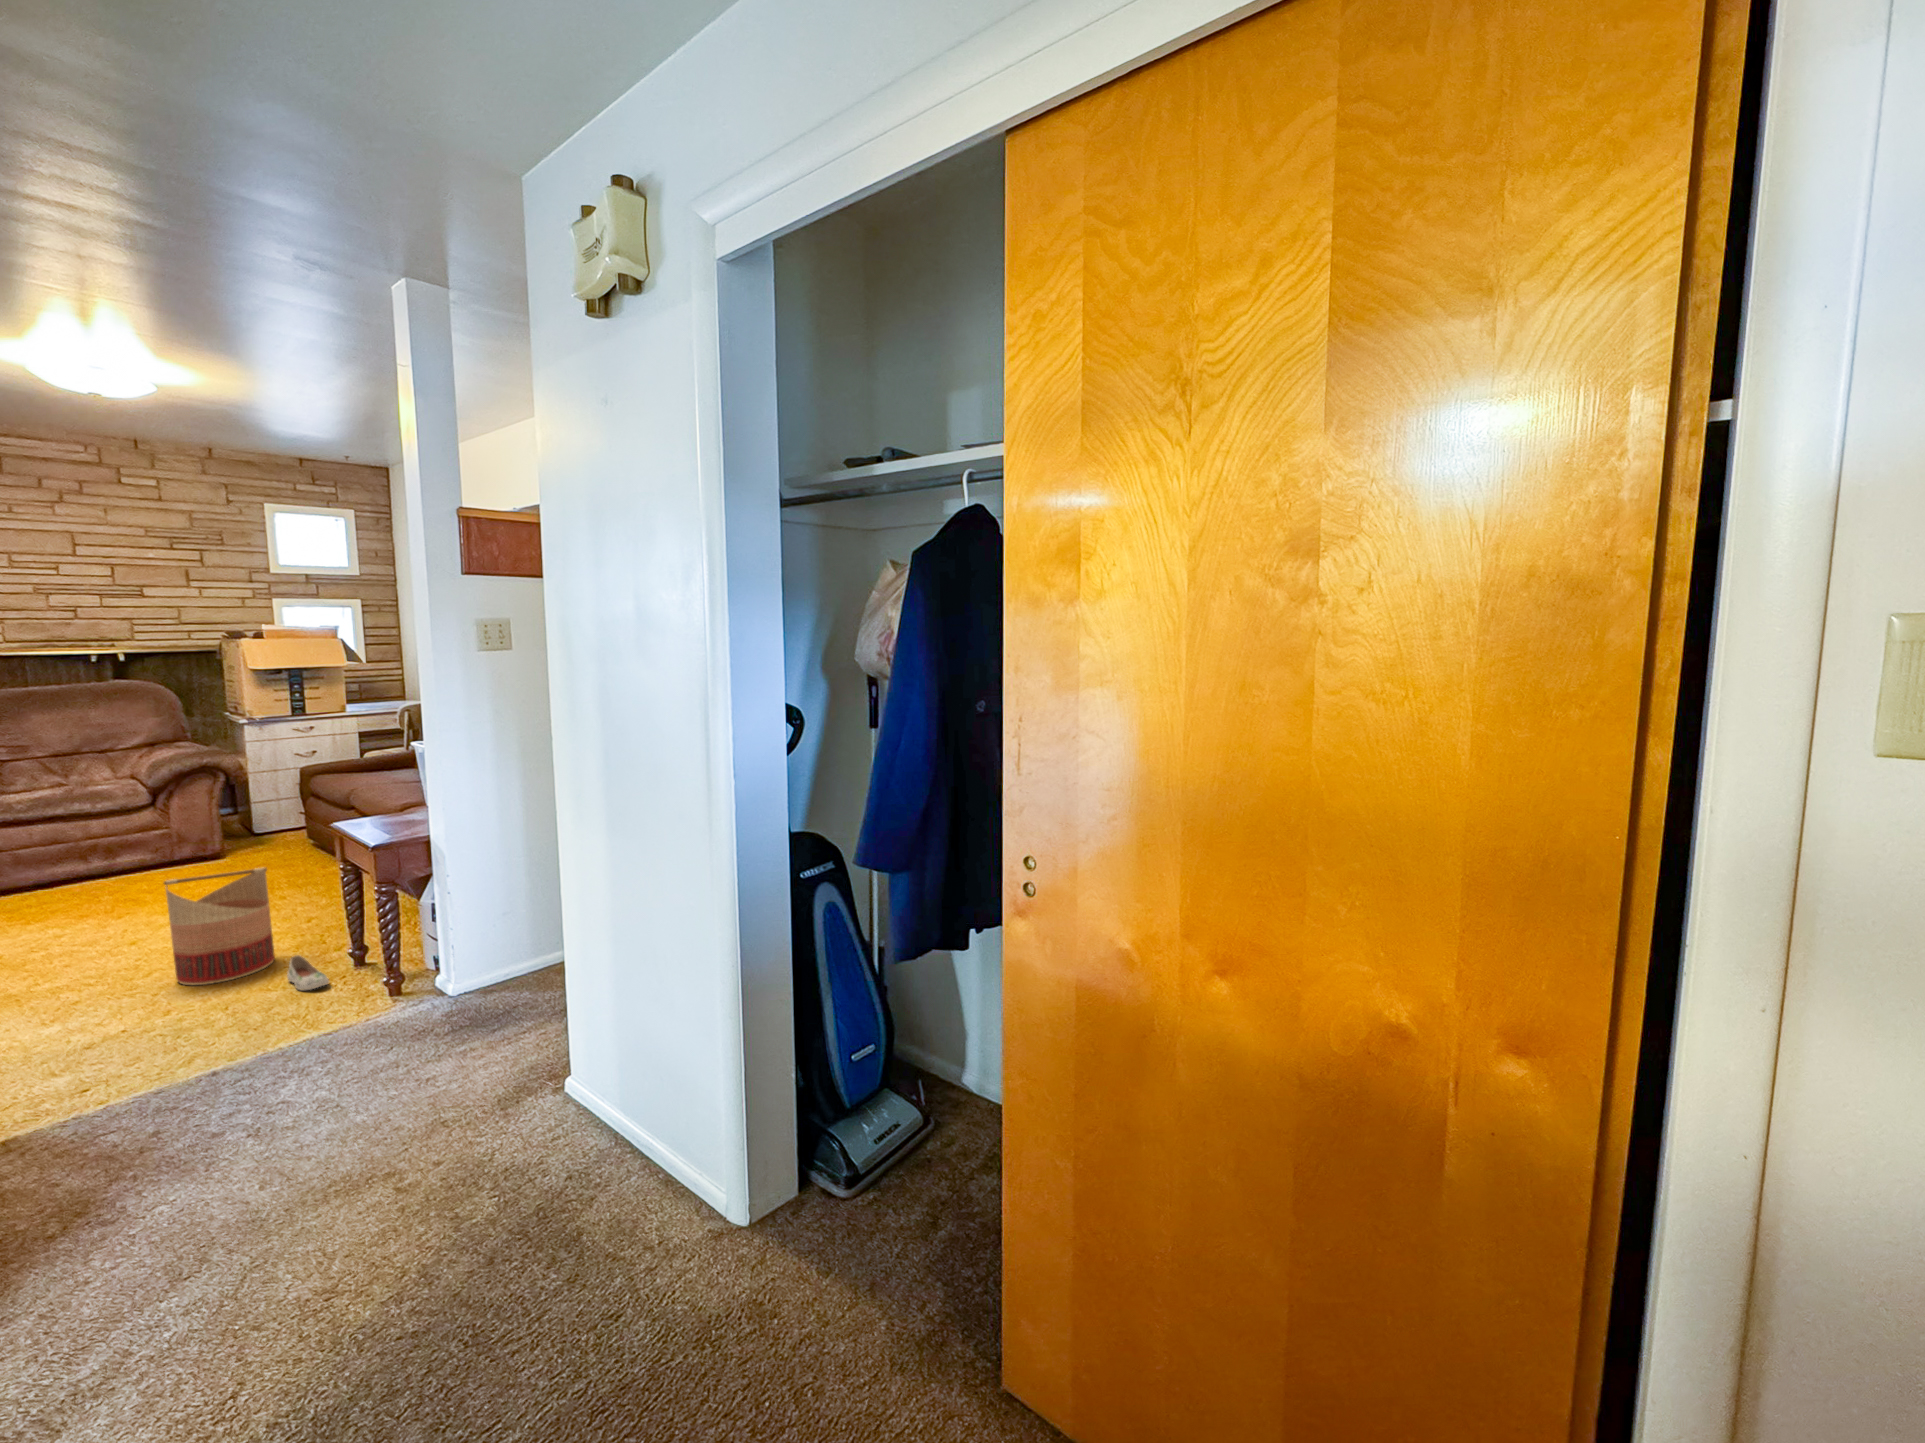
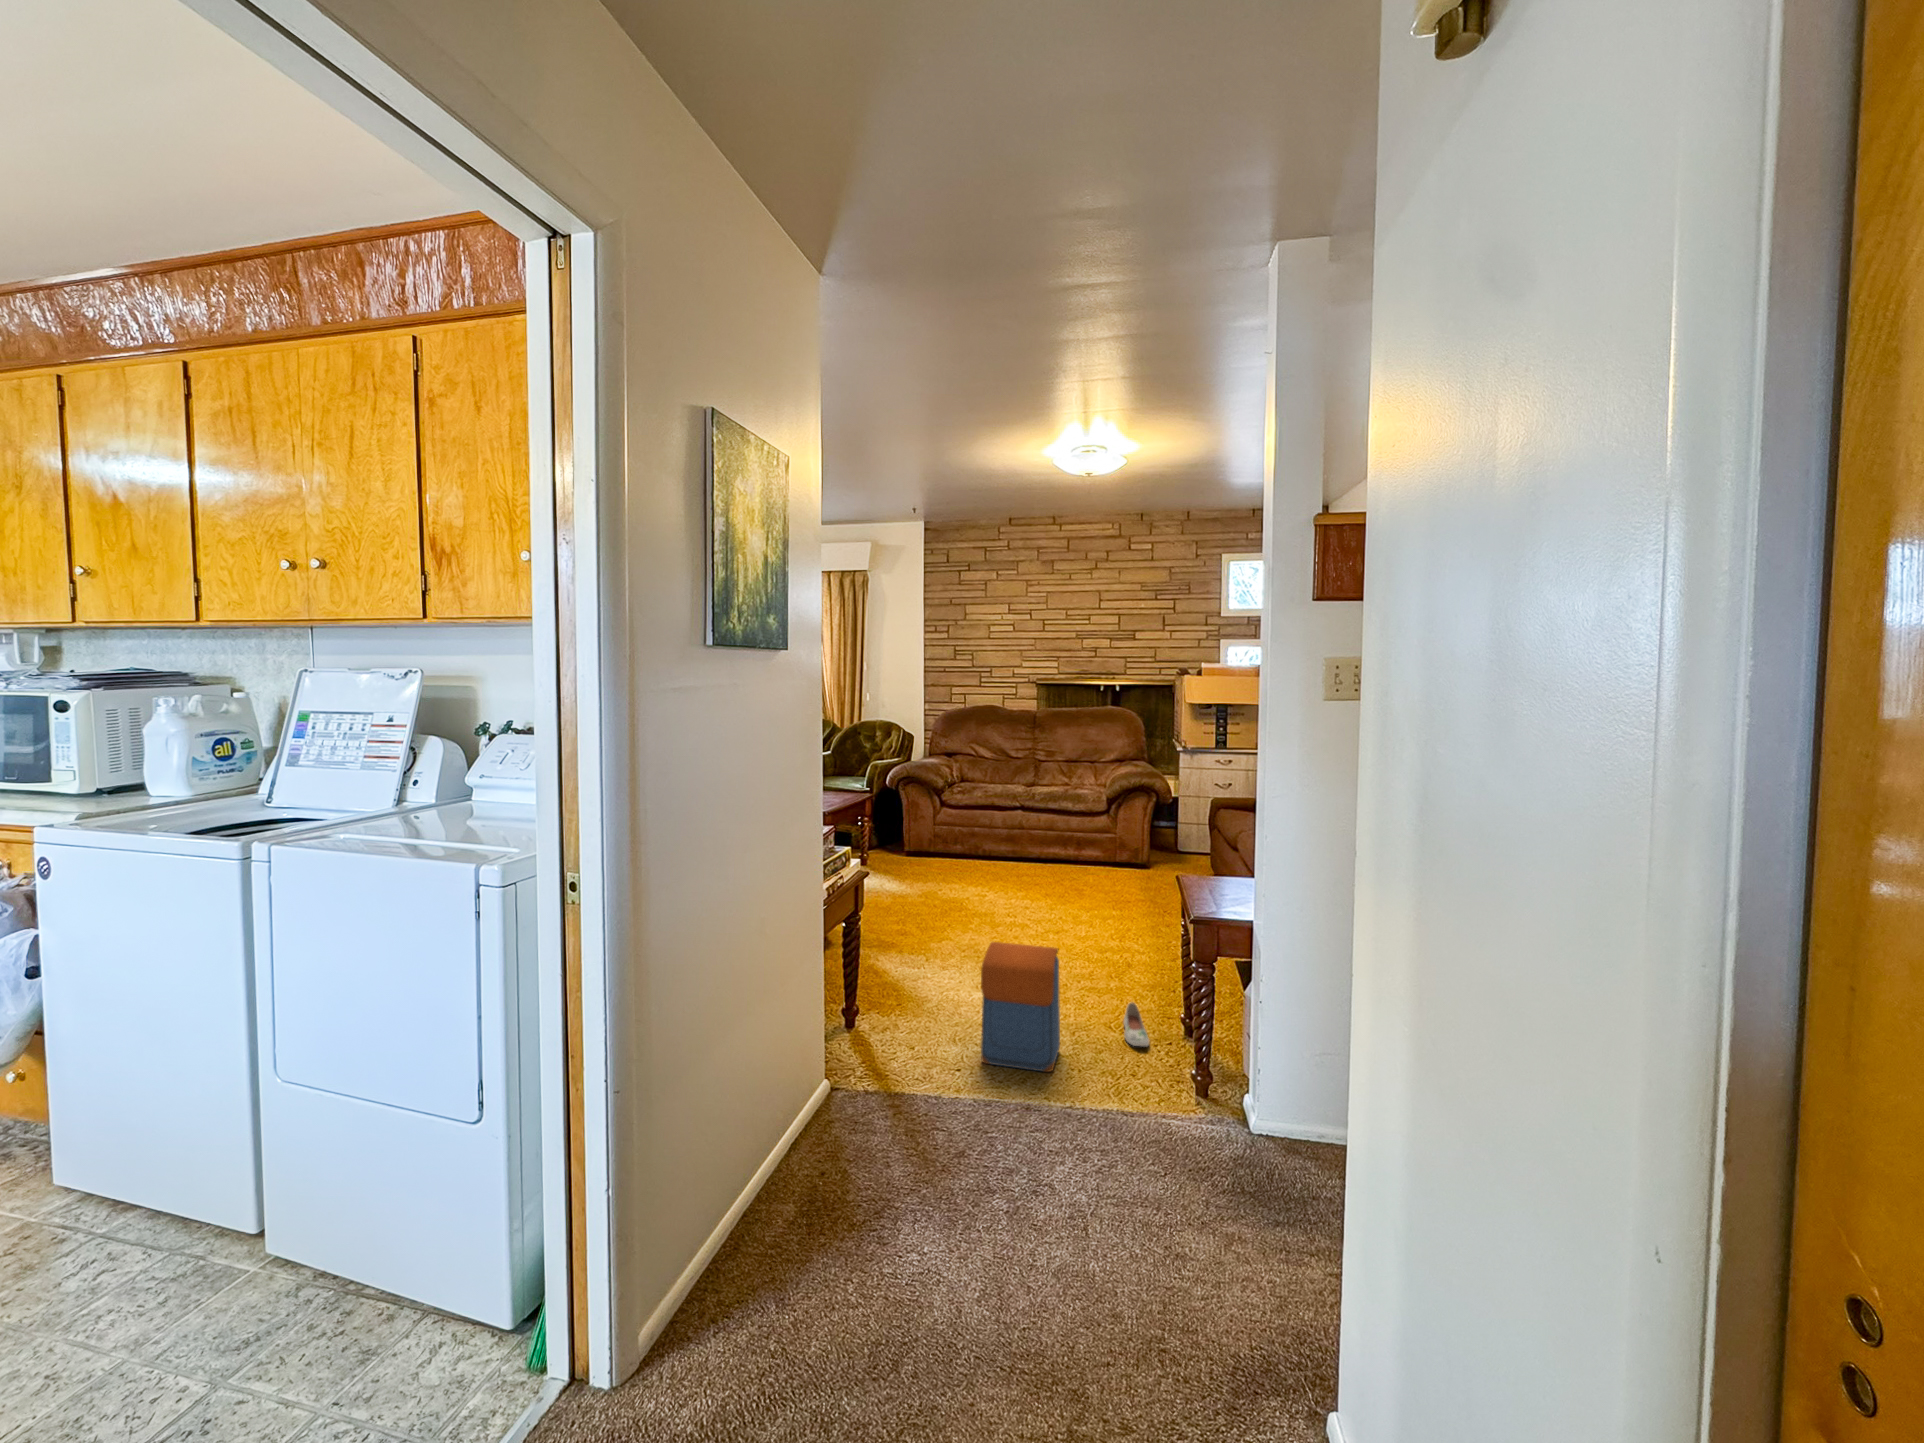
basket: present [164,868,275,985] -> none [1061,896,1129,1002]
backpack: none [95,915,225,1073] -> present [981,942,1060,1072]

